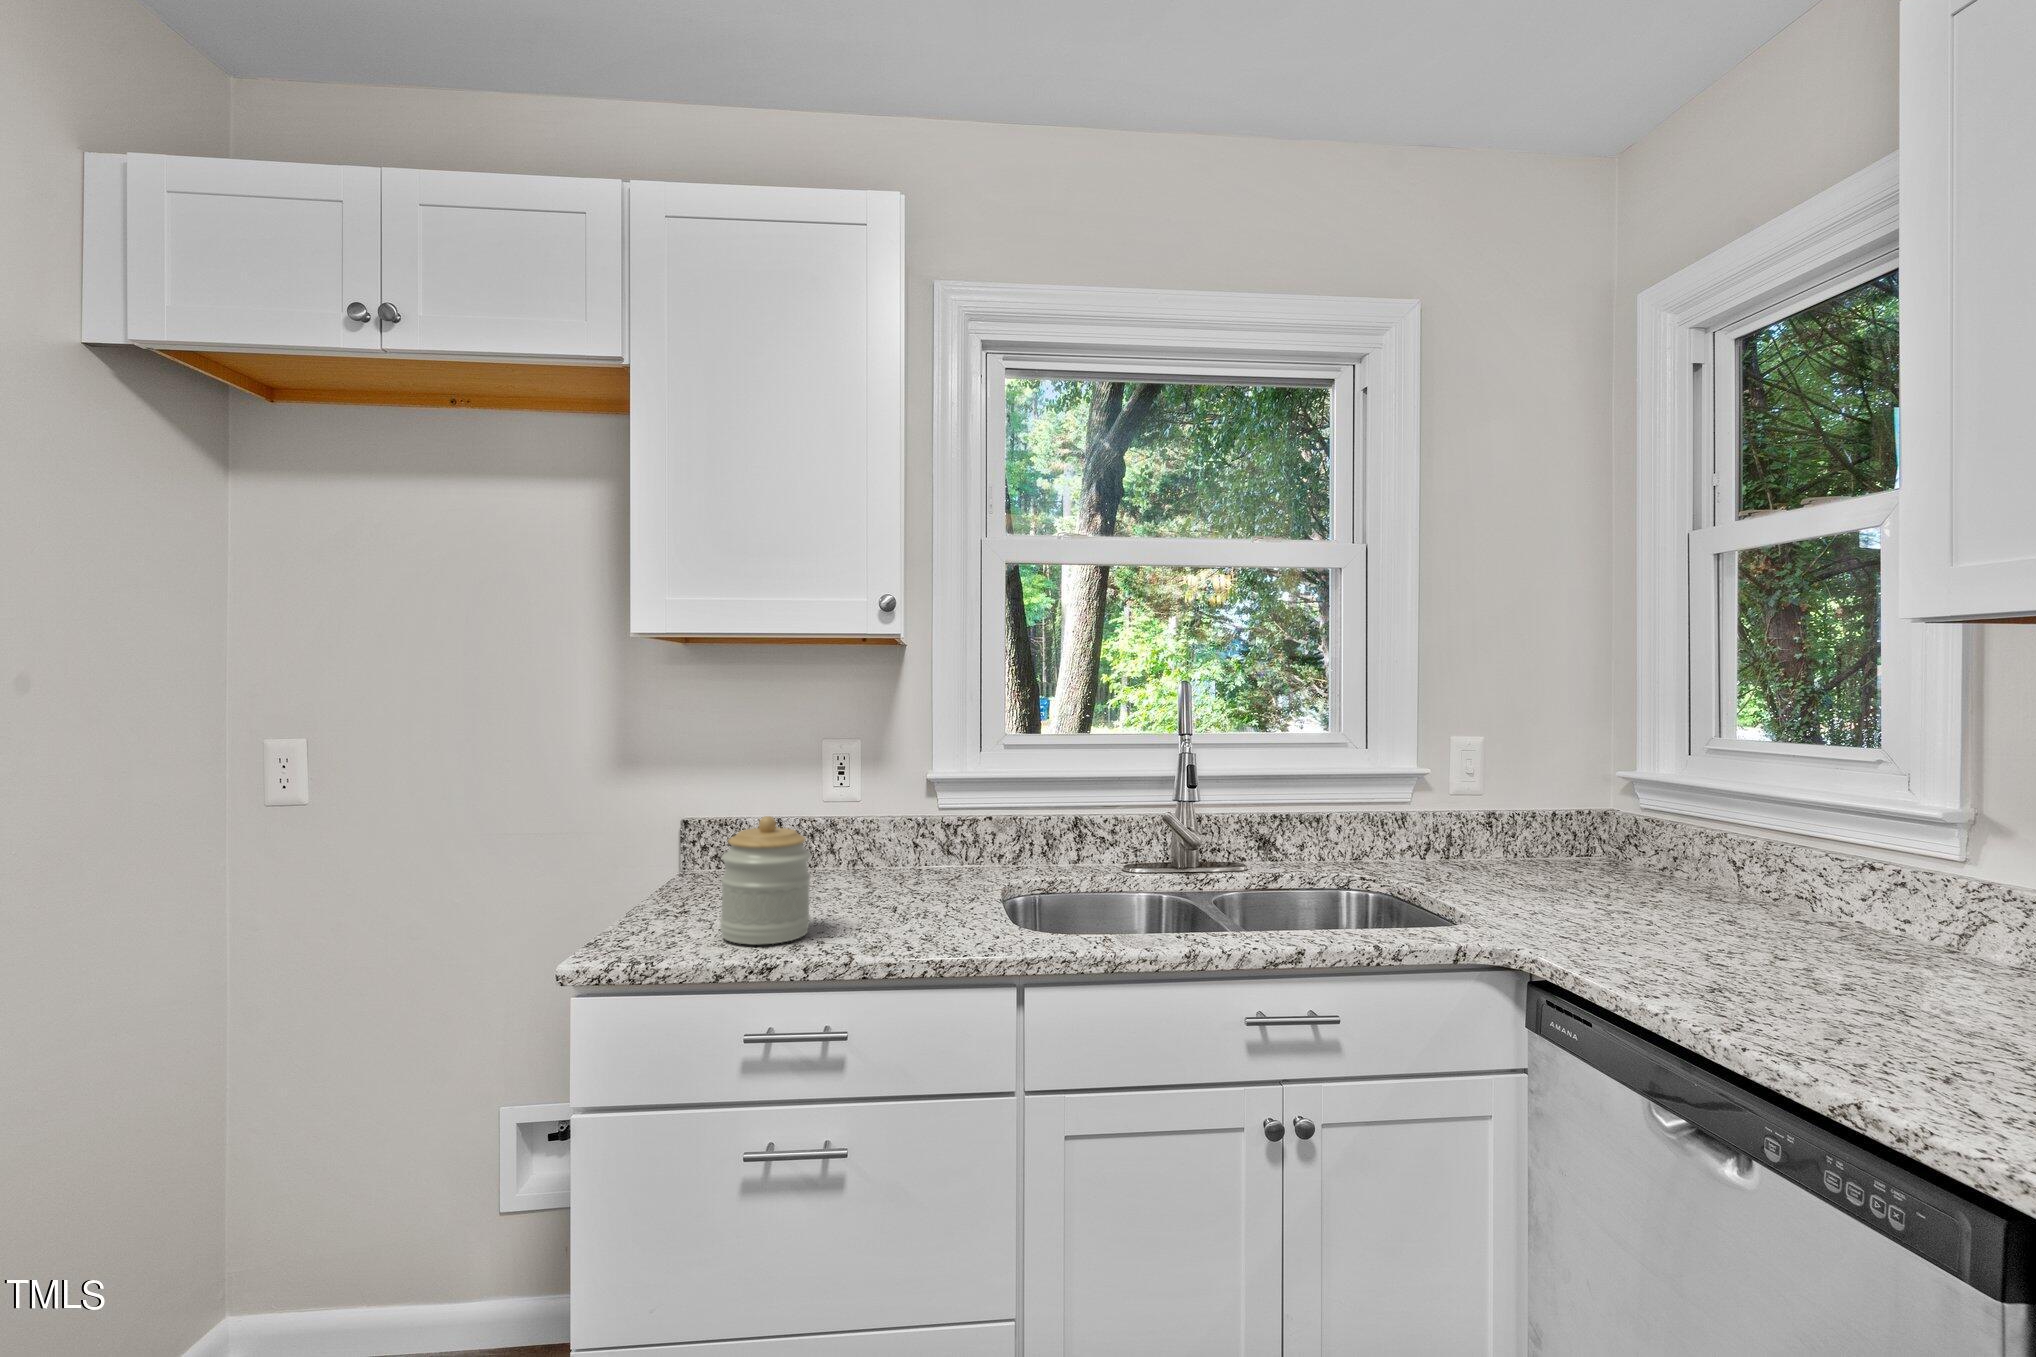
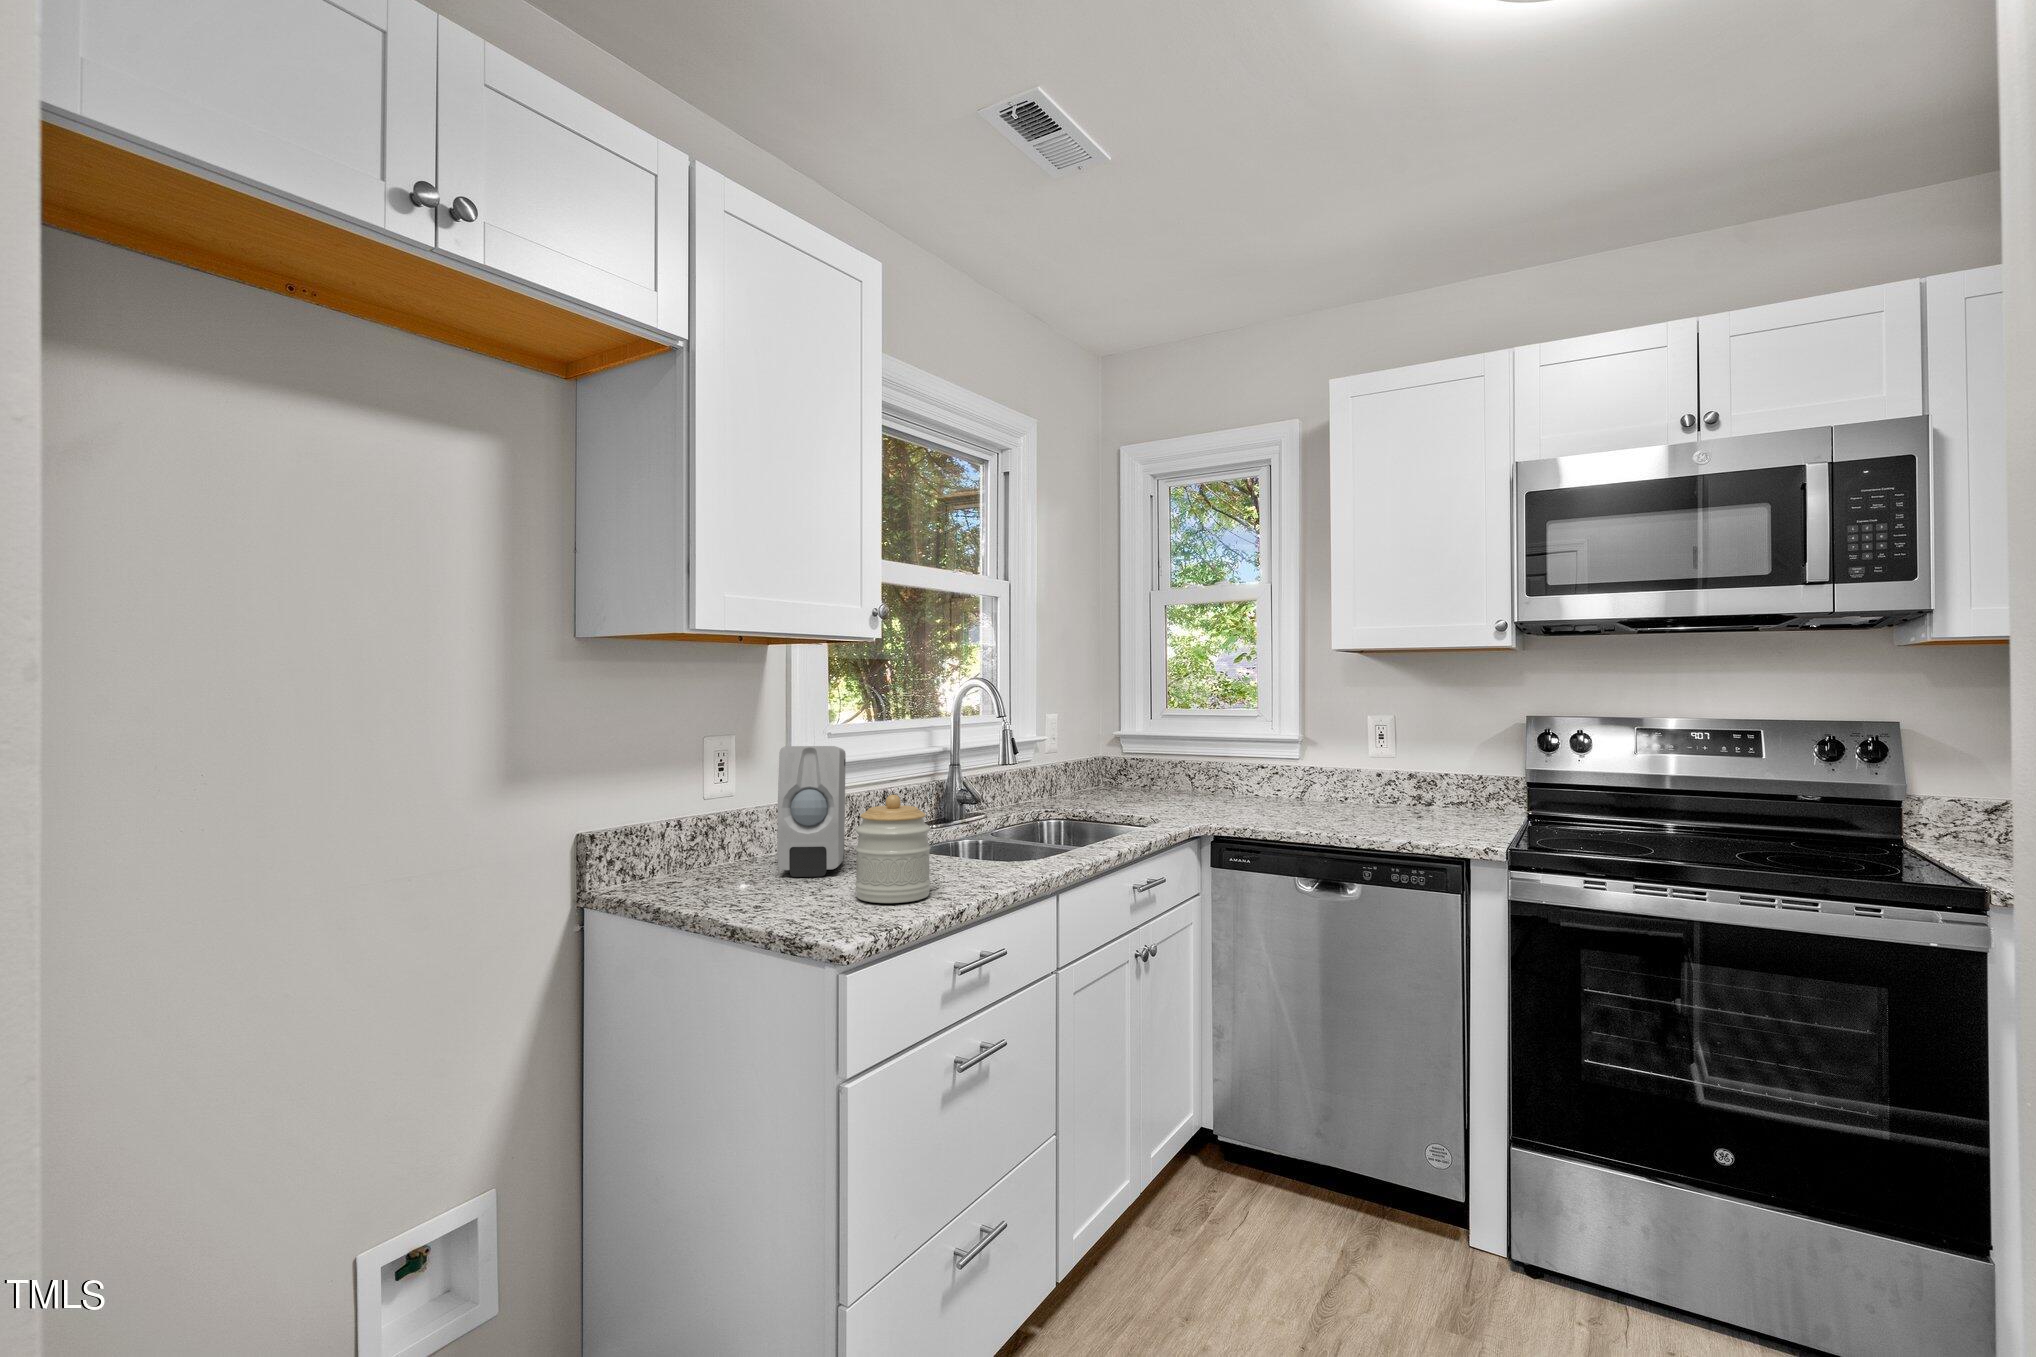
soap dispenser: none [803,753,920,899] -> present [777,746,846,877]

